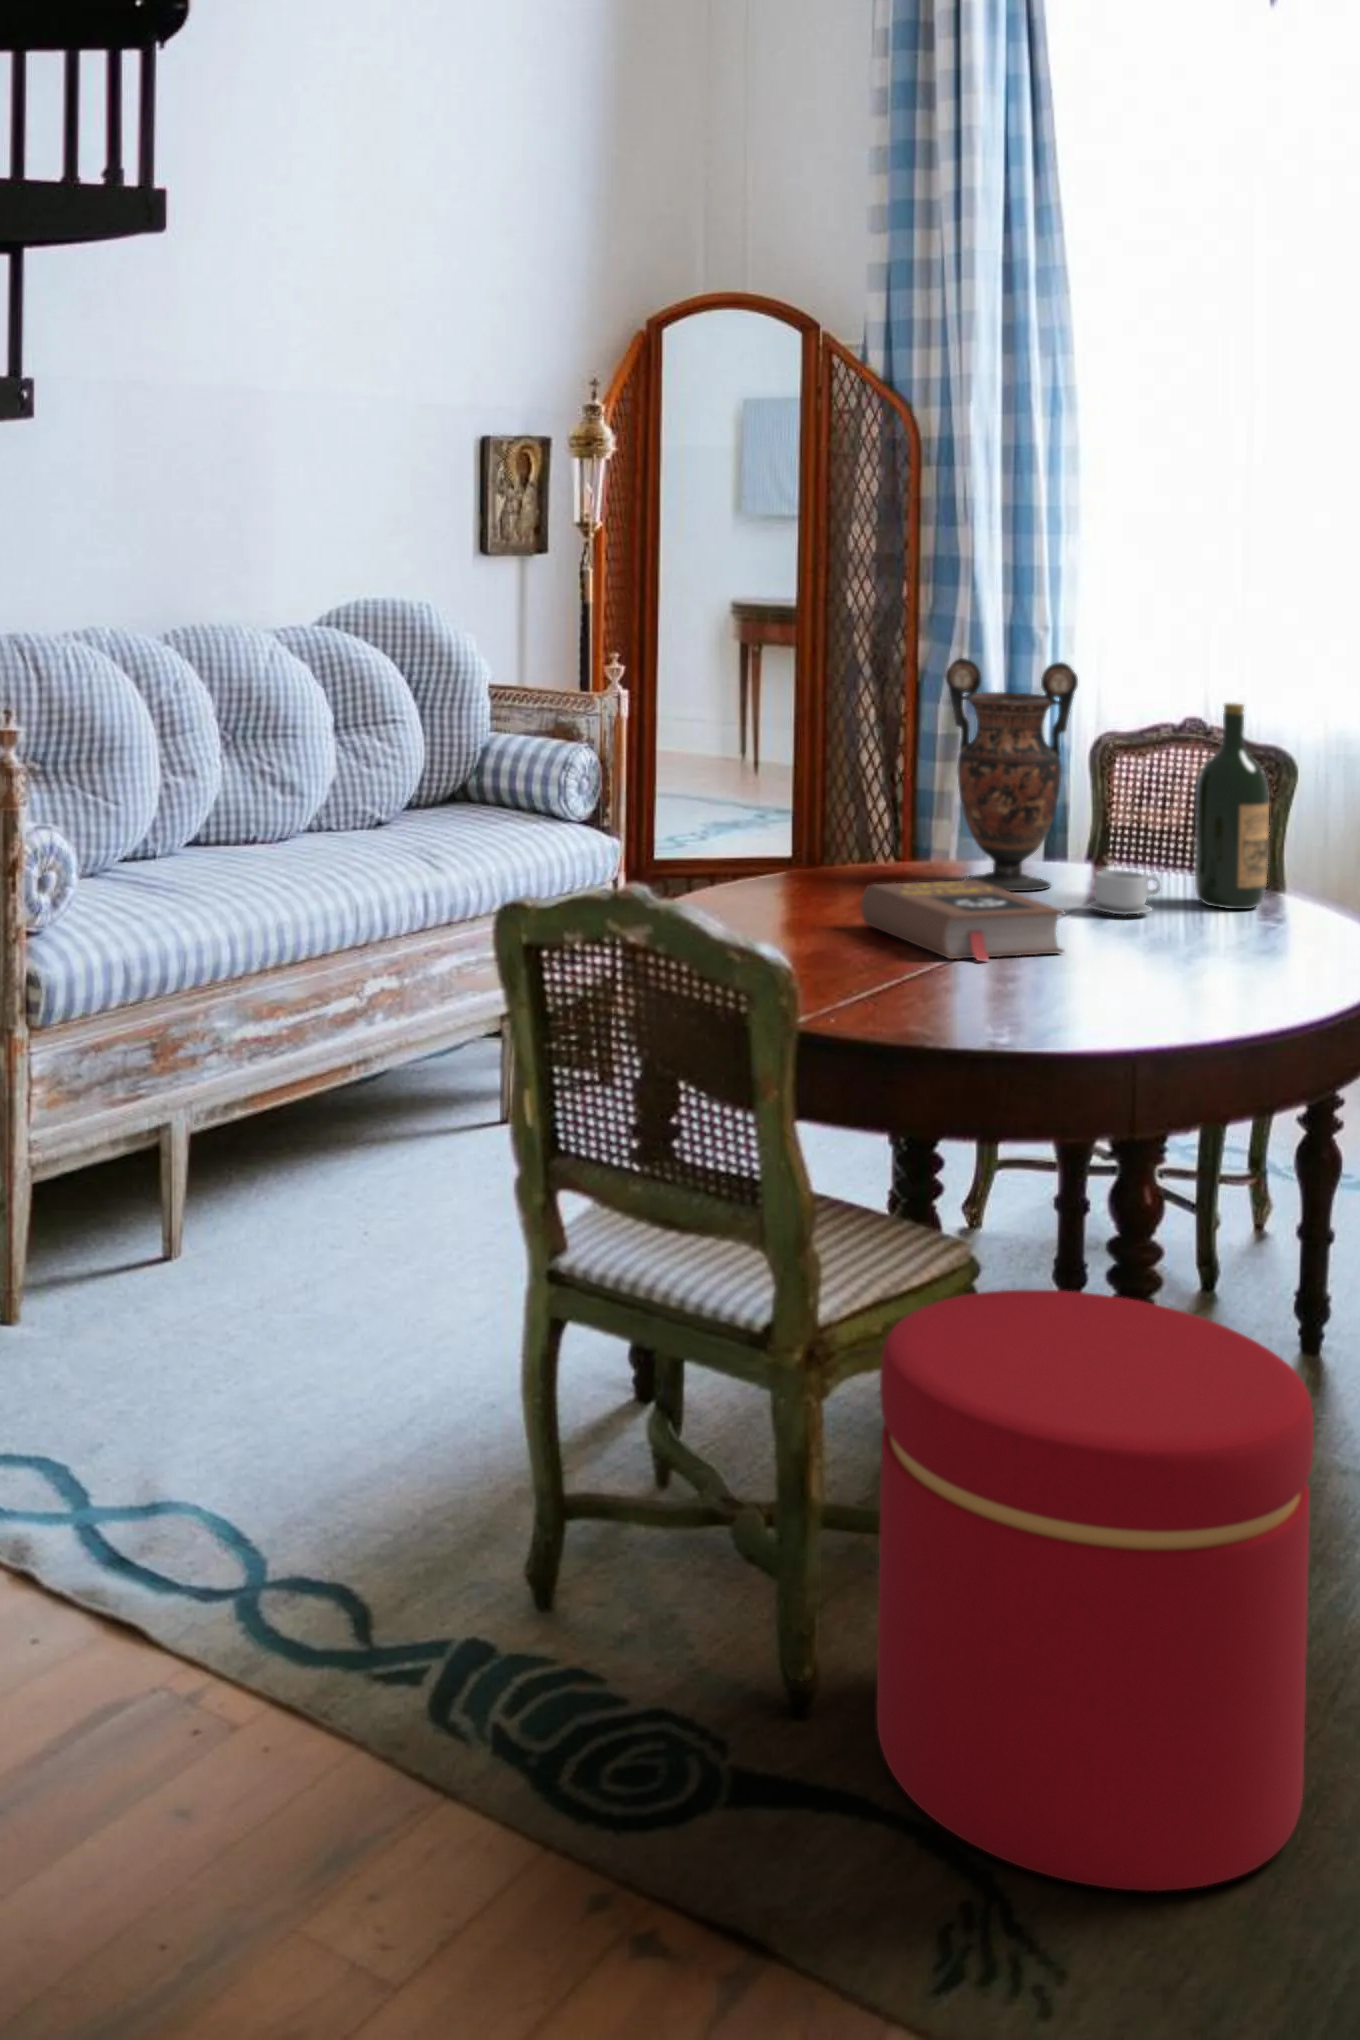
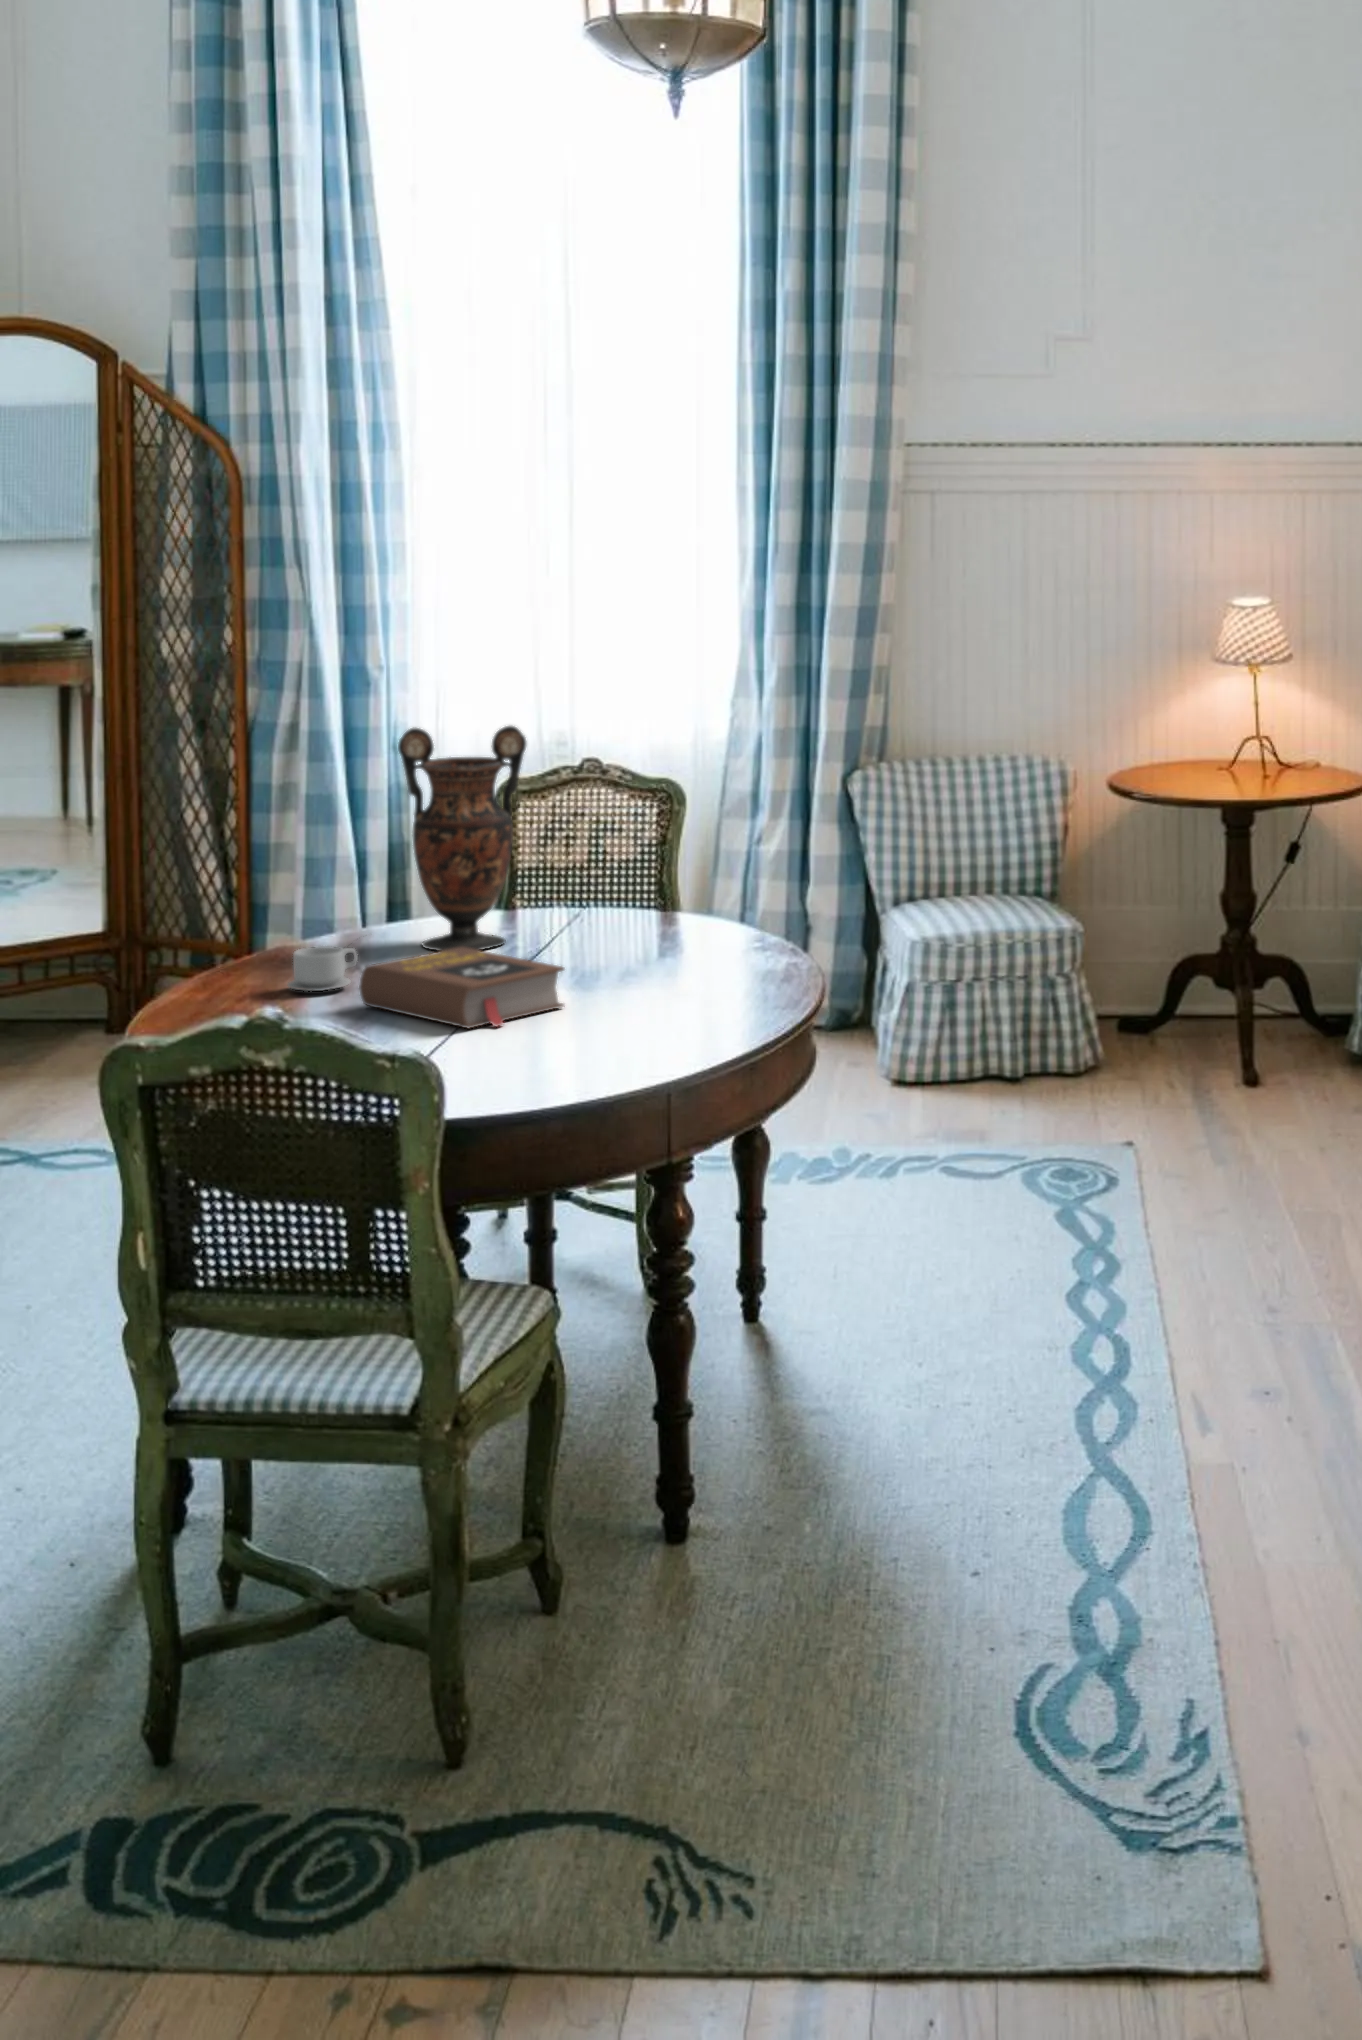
wine bottle: present [1195,703,1269,909] -> none [639,753,703,943]
teacup: present [1089,870,1161,915] -> present [288,946,358,991]
ottoman: present [877,1289,1314,1891] -> none [519,1311,886,1825]

